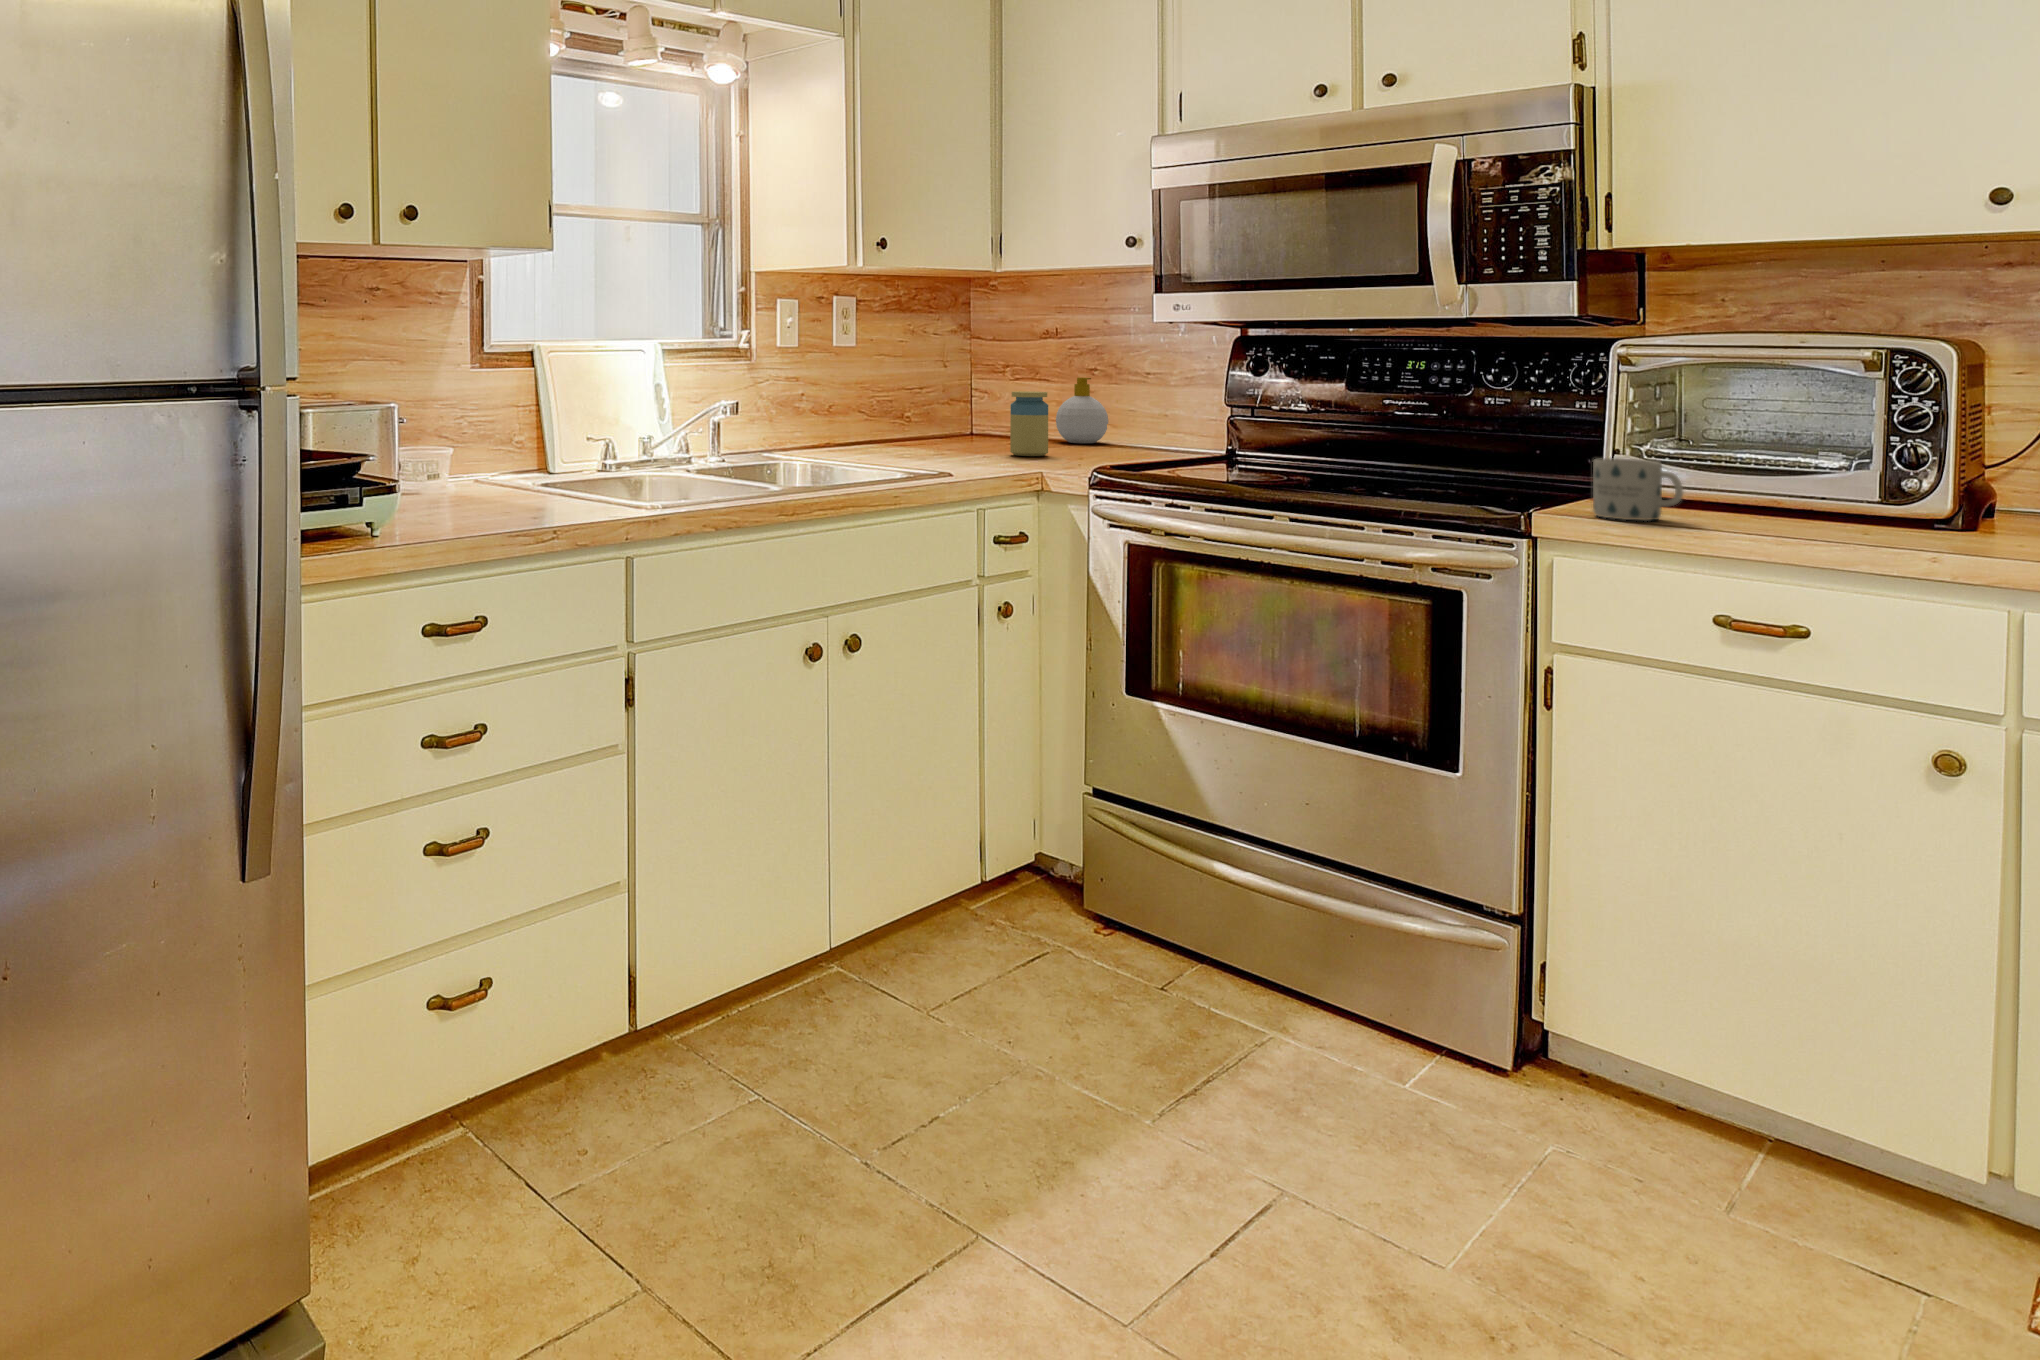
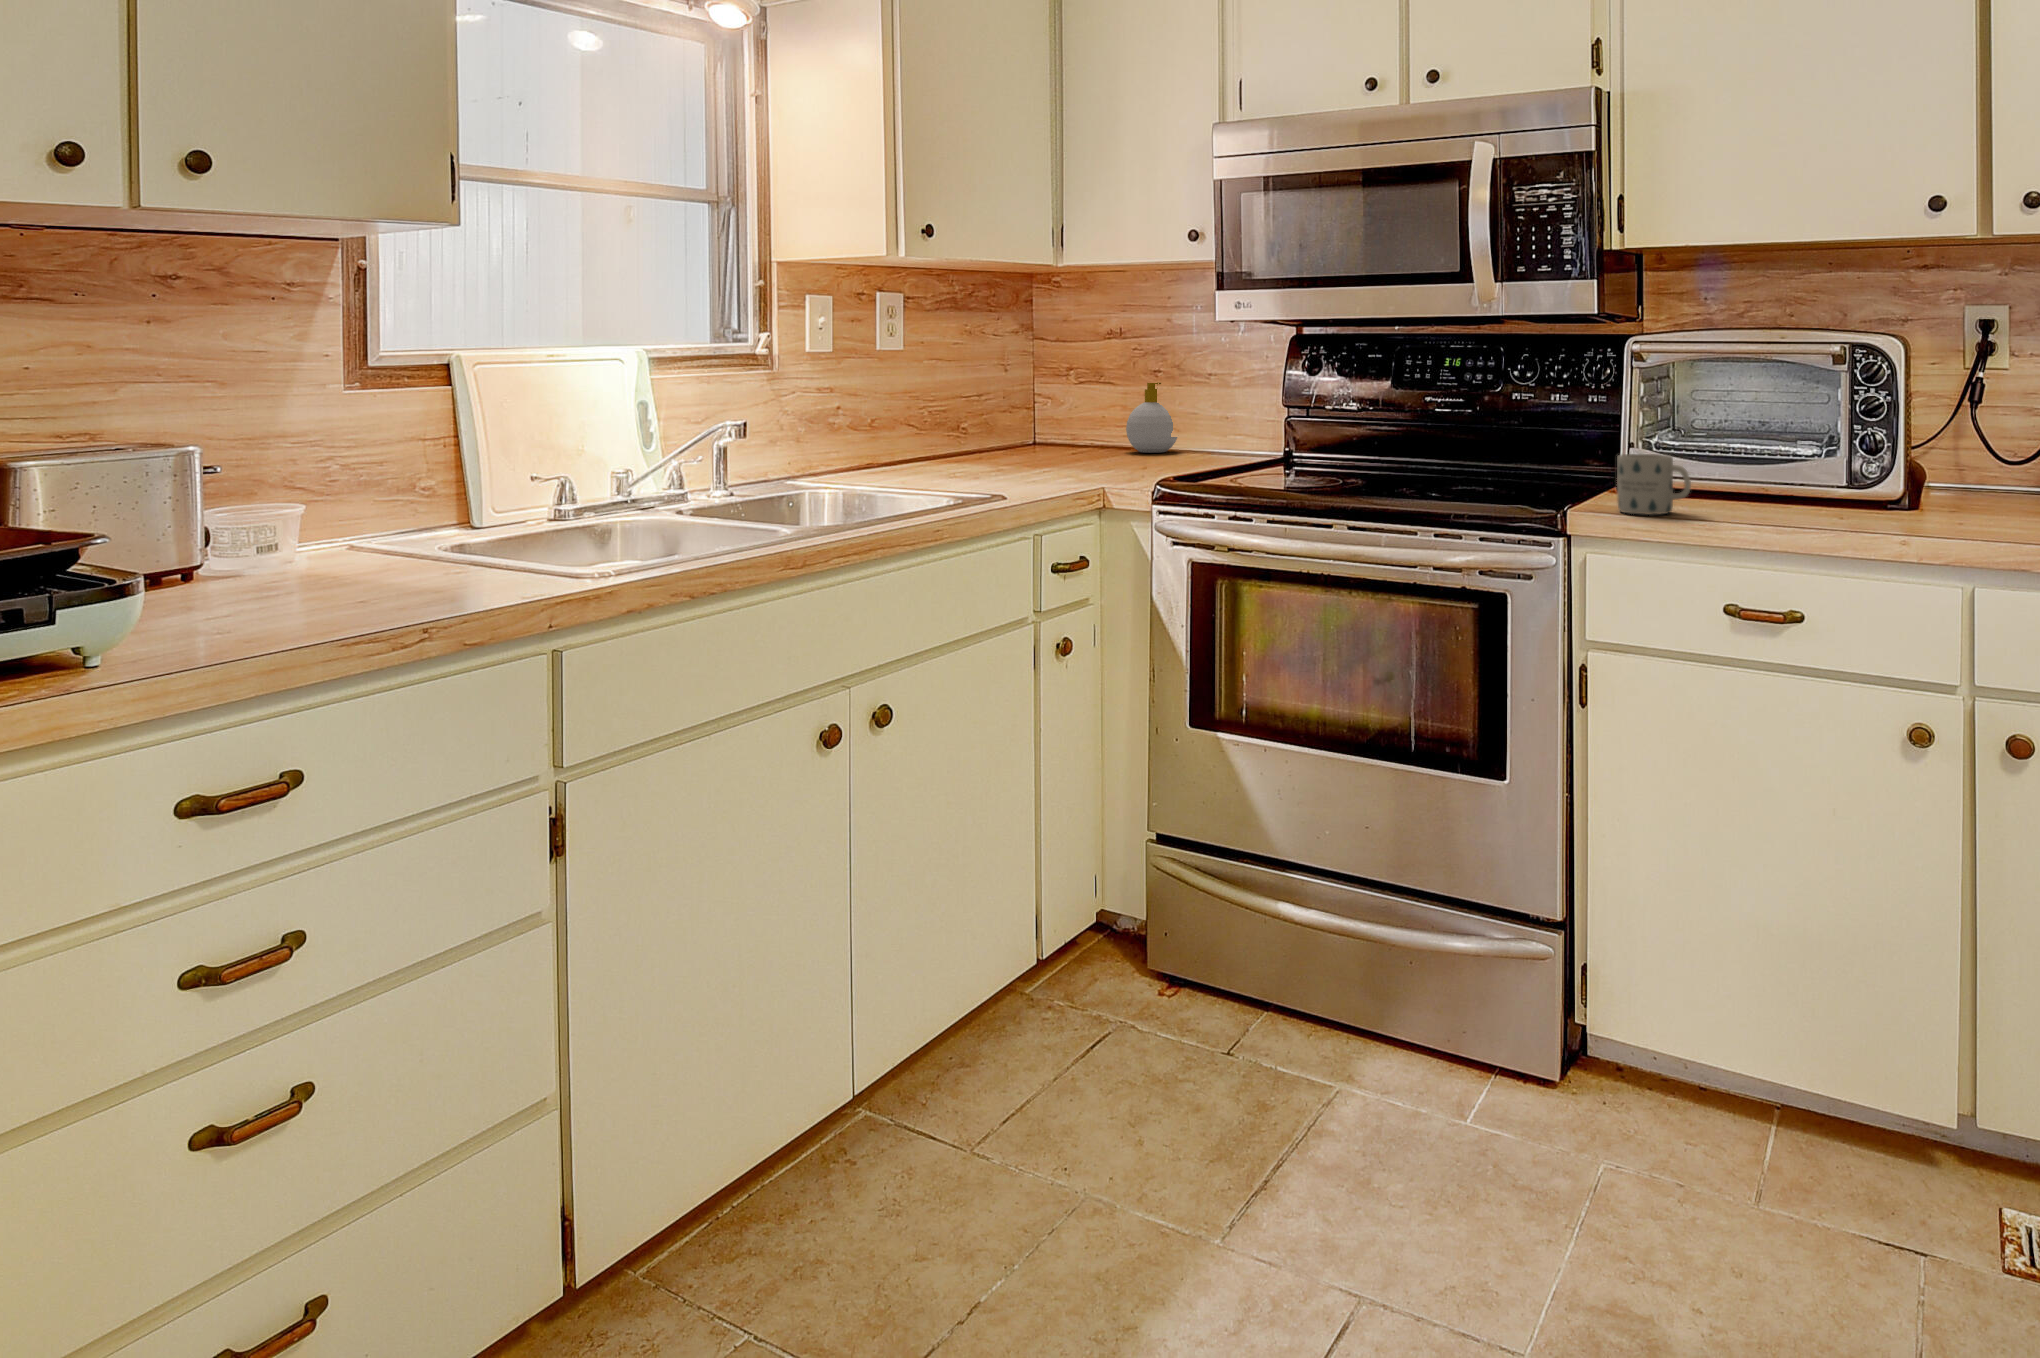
jar: present [1010,391,1048,456] -> none [1075,399,1115,470]

